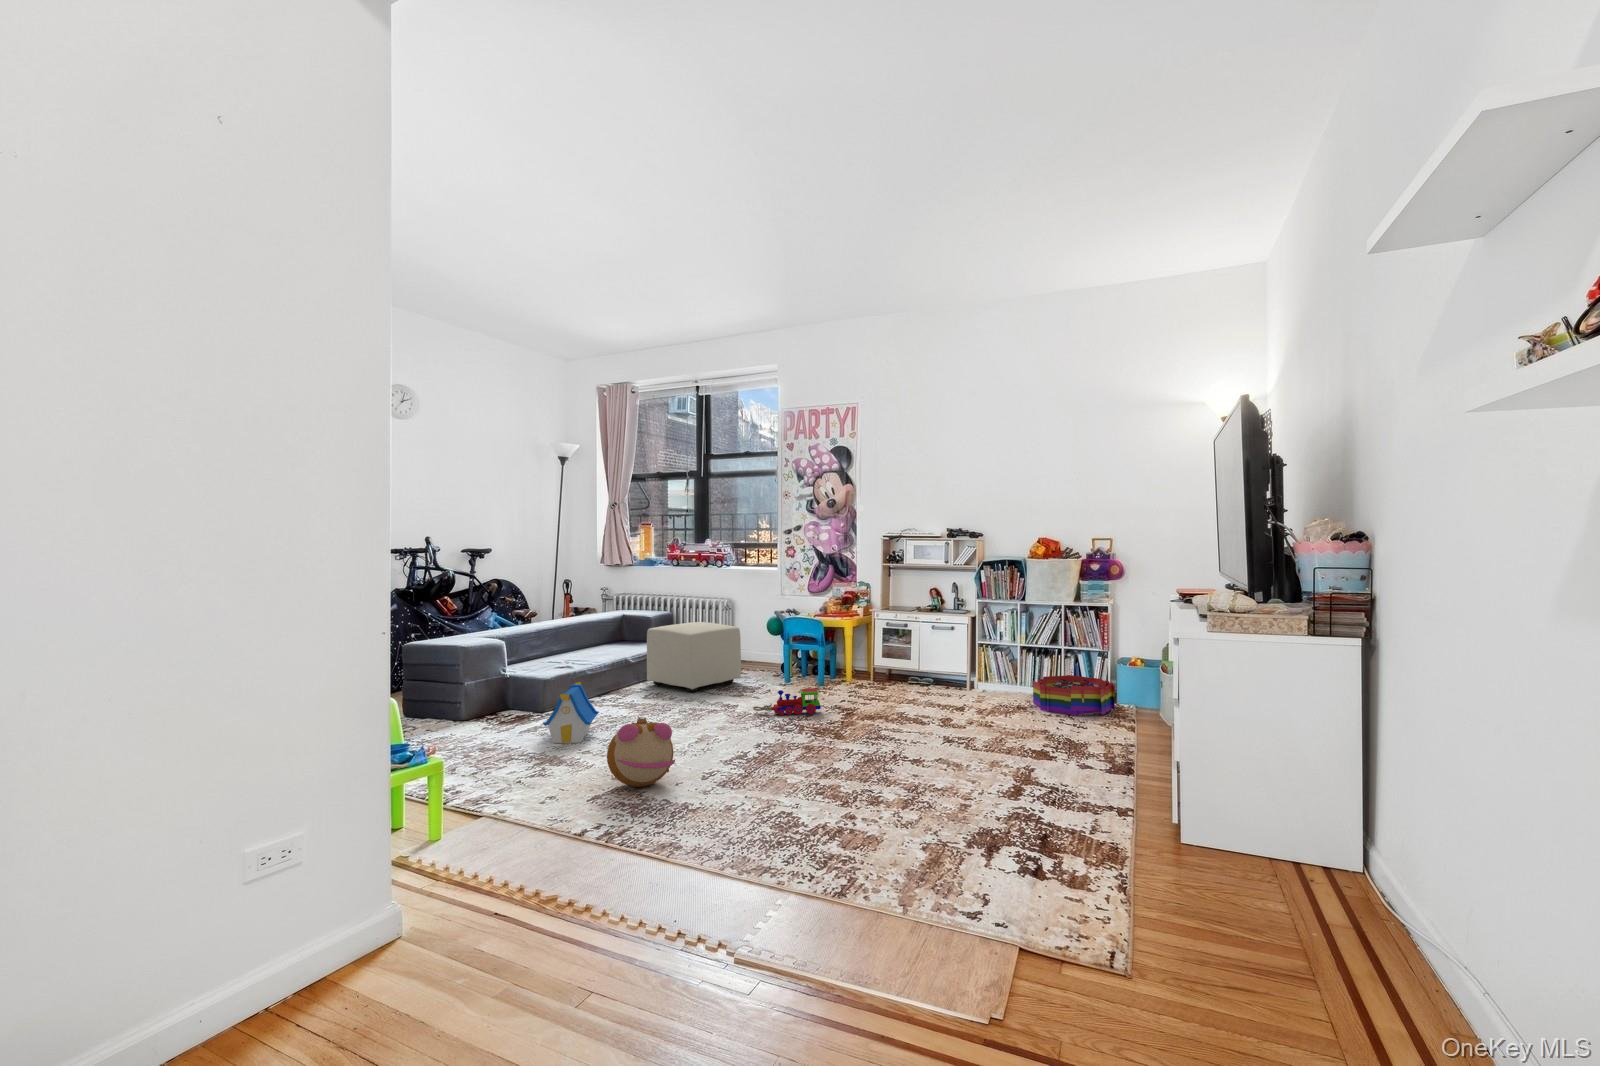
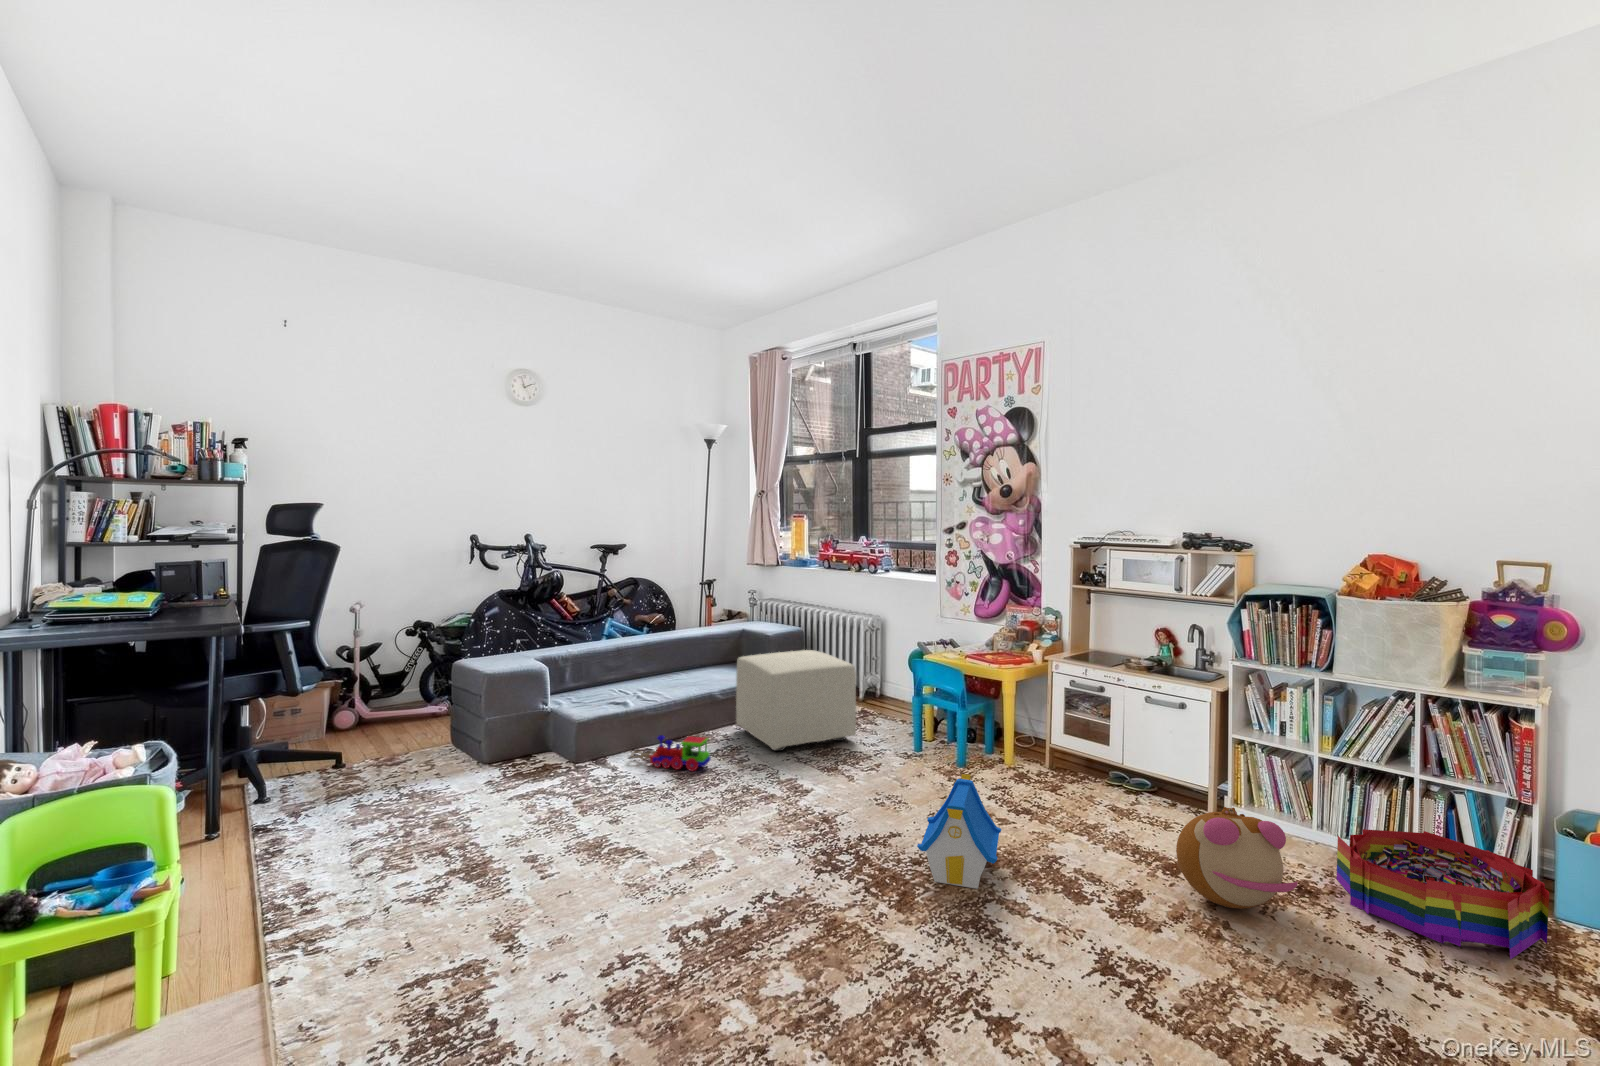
toy house: present [543,682,599,743] -> present [917,774,1001,889]
toy train: present [753,688,821,715] -> present [631,735,711,771]
plush toy: present [607,718,675,787] -> present [1176,807,1298,909]

